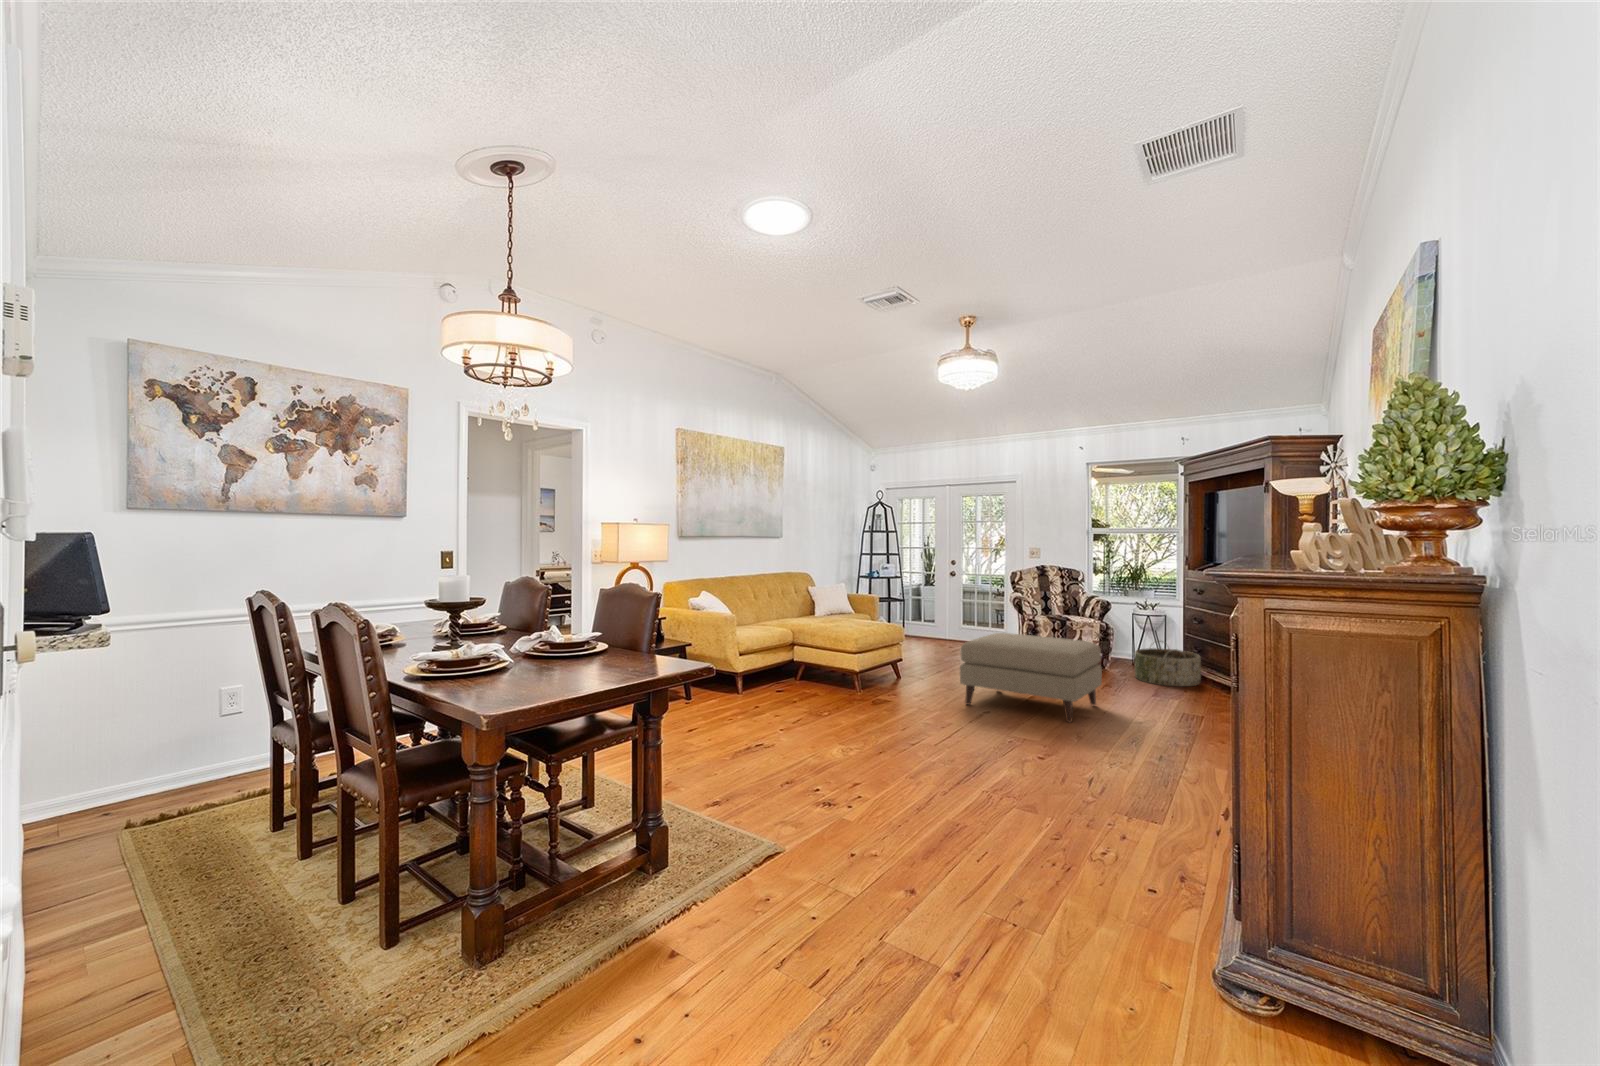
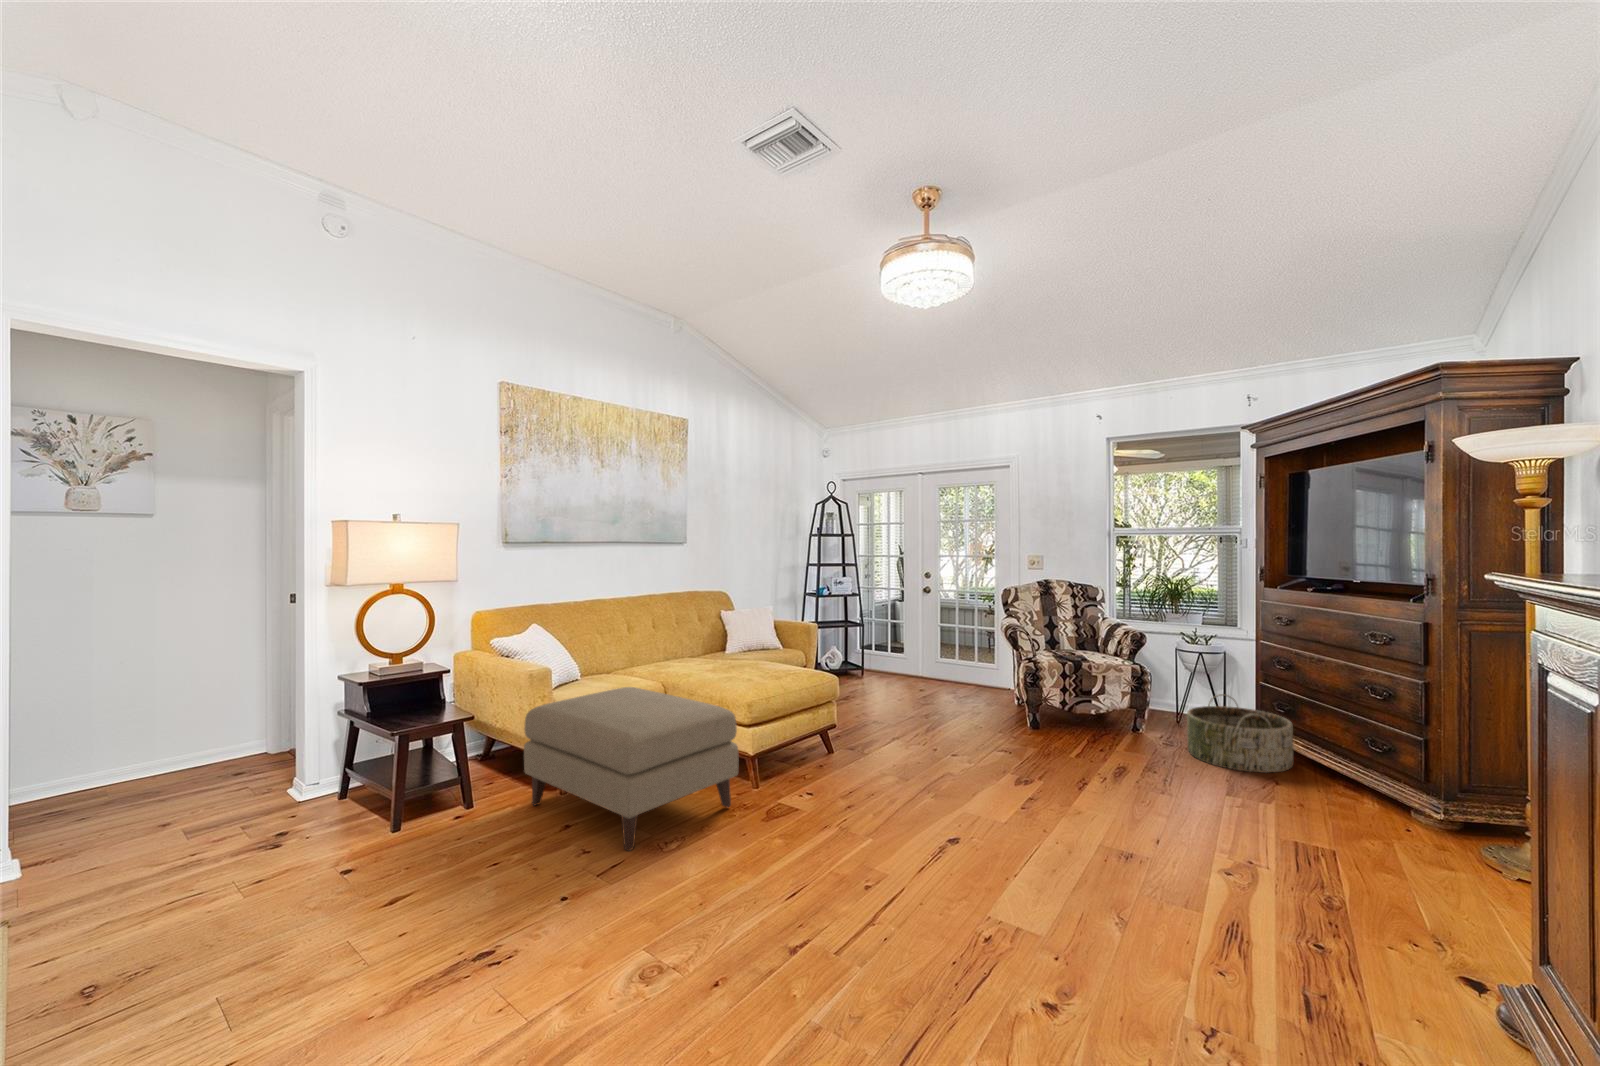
ottoman: present [960,633,1102,722] -> present [524,687,738,851]

